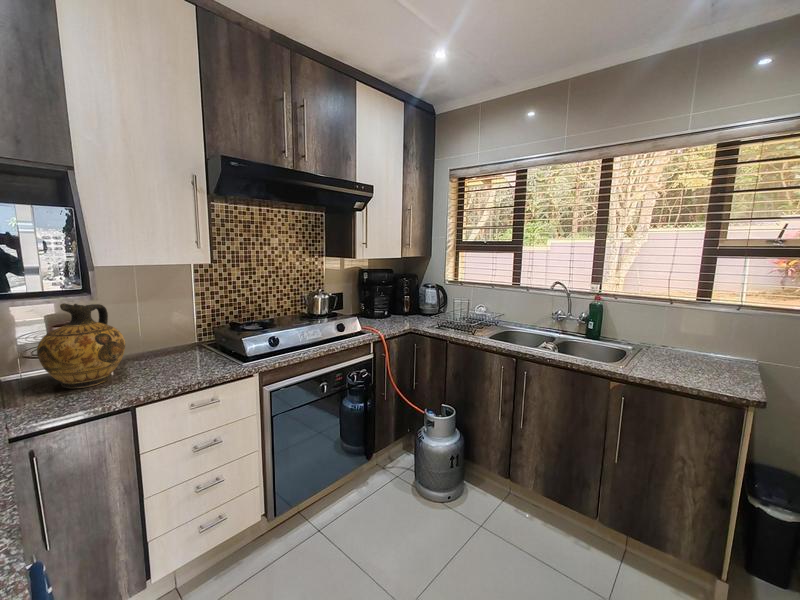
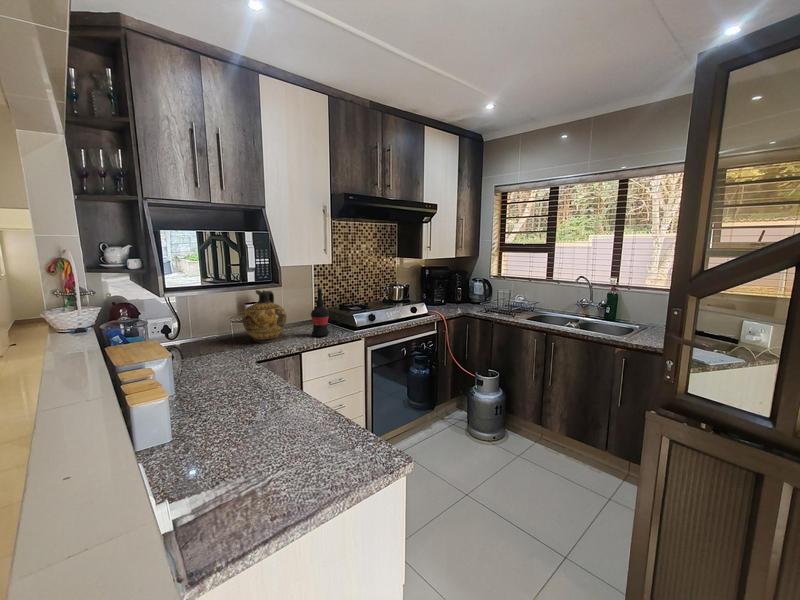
wine bottle: none [169,297,201,374] -> present [311,287,329,336]

